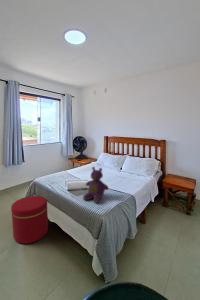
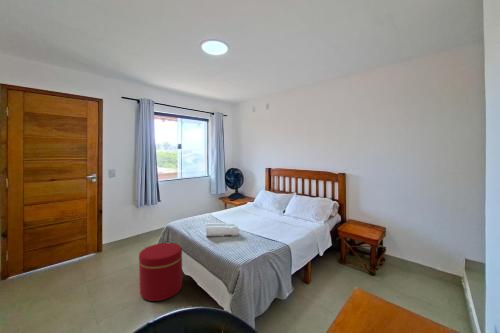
teddy bear: present [83,167,108,203] -> none [223,207,255,252]

